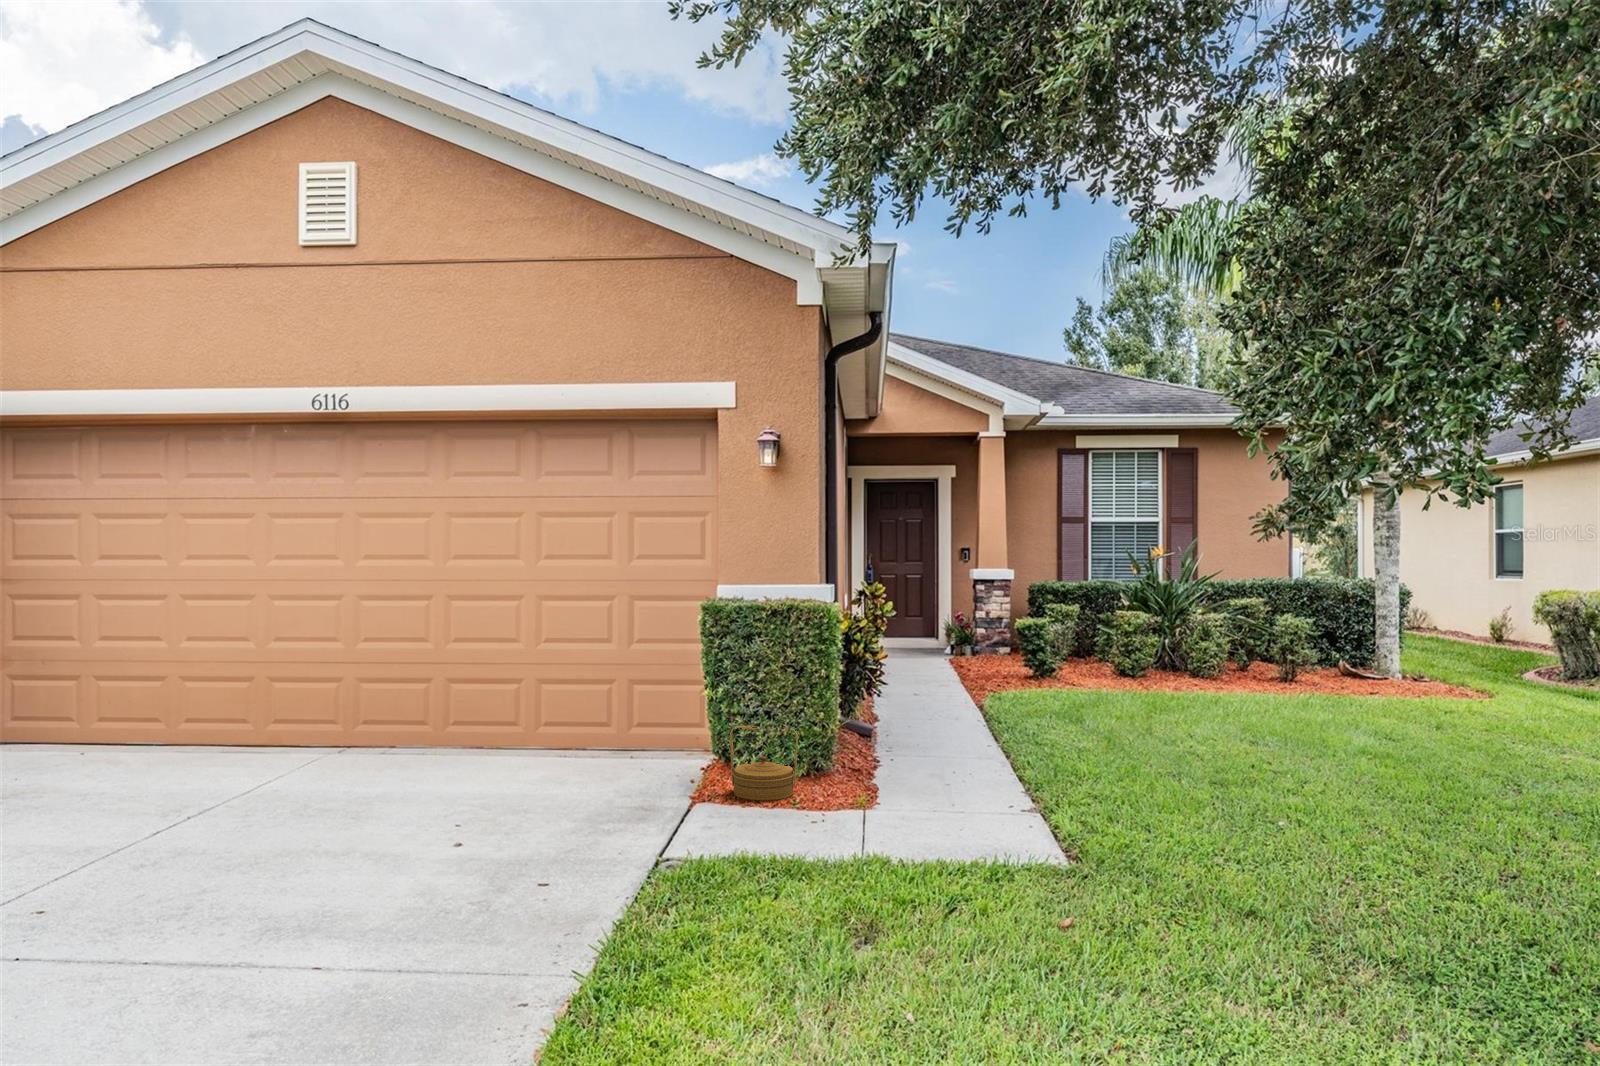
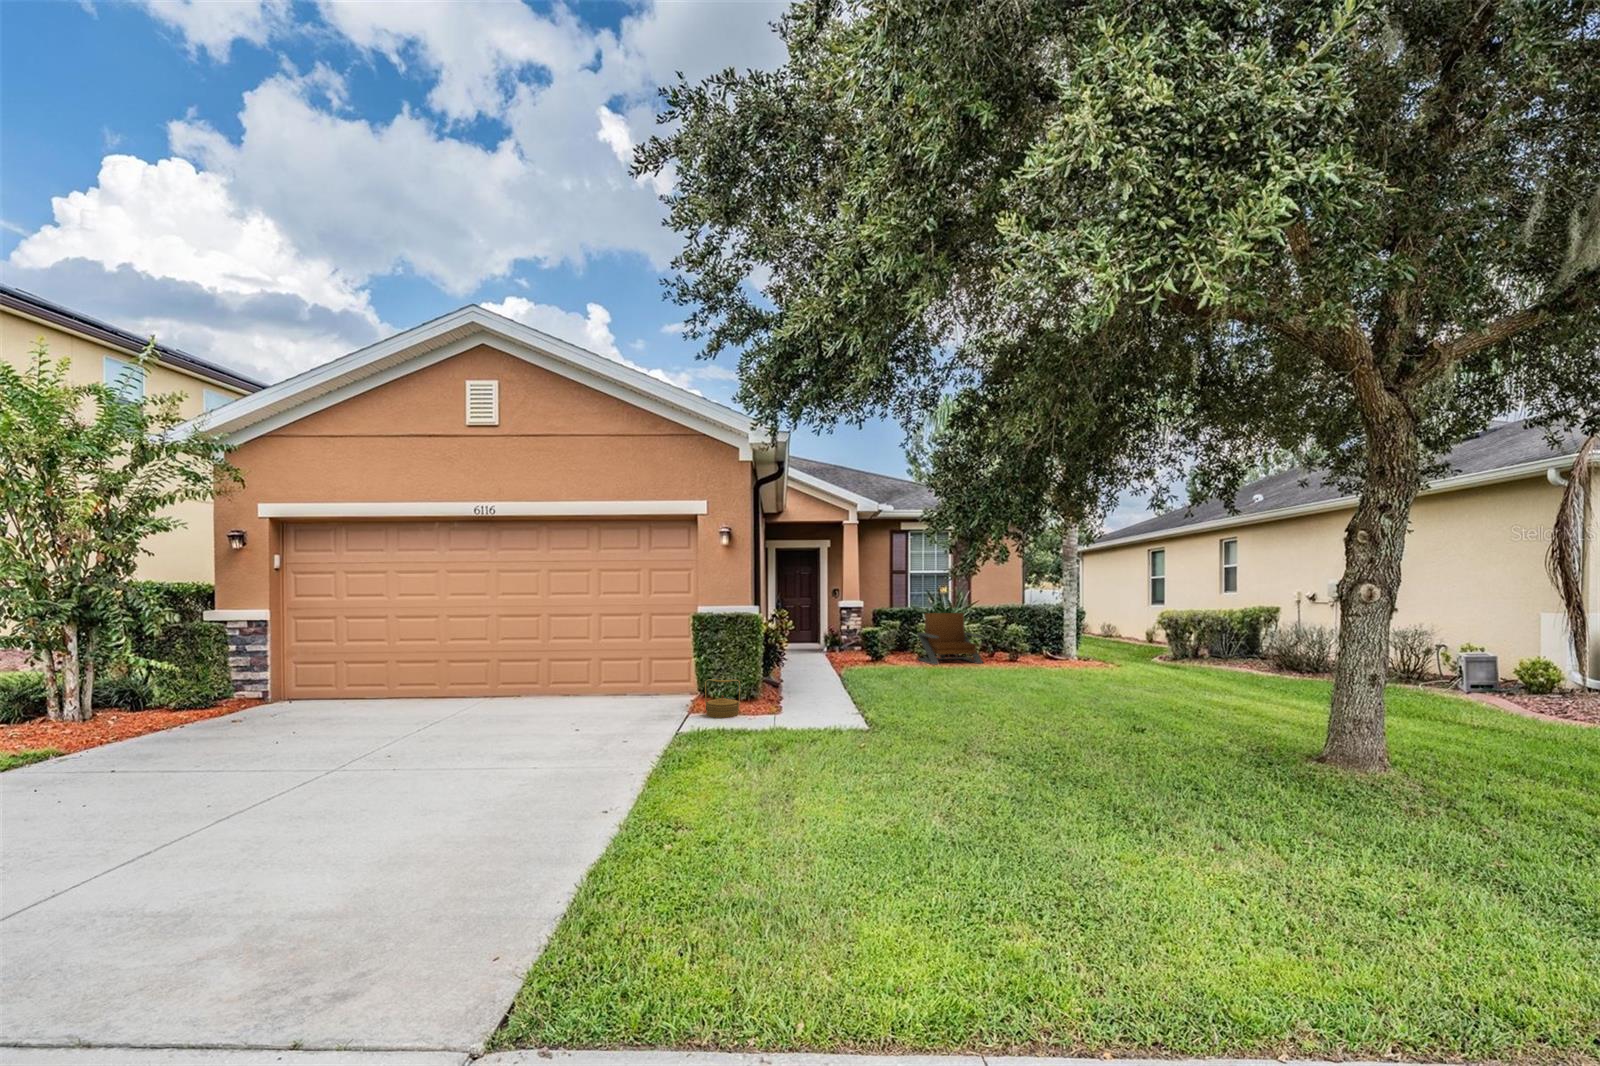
lounge chair: none [1112,593,1235,686] -> present [917,613,983,665]

